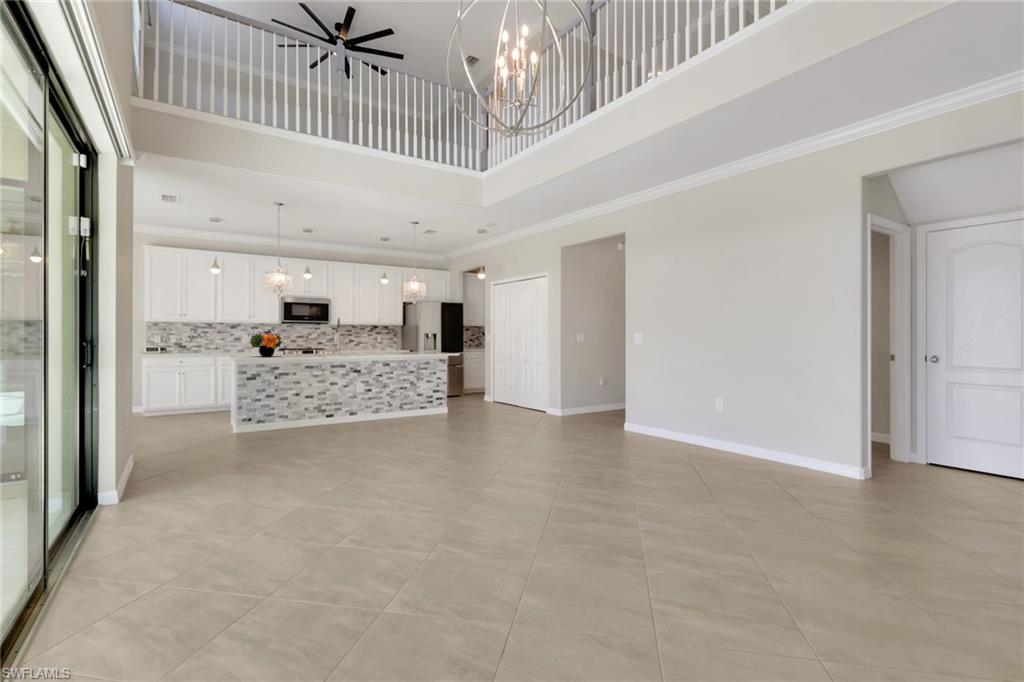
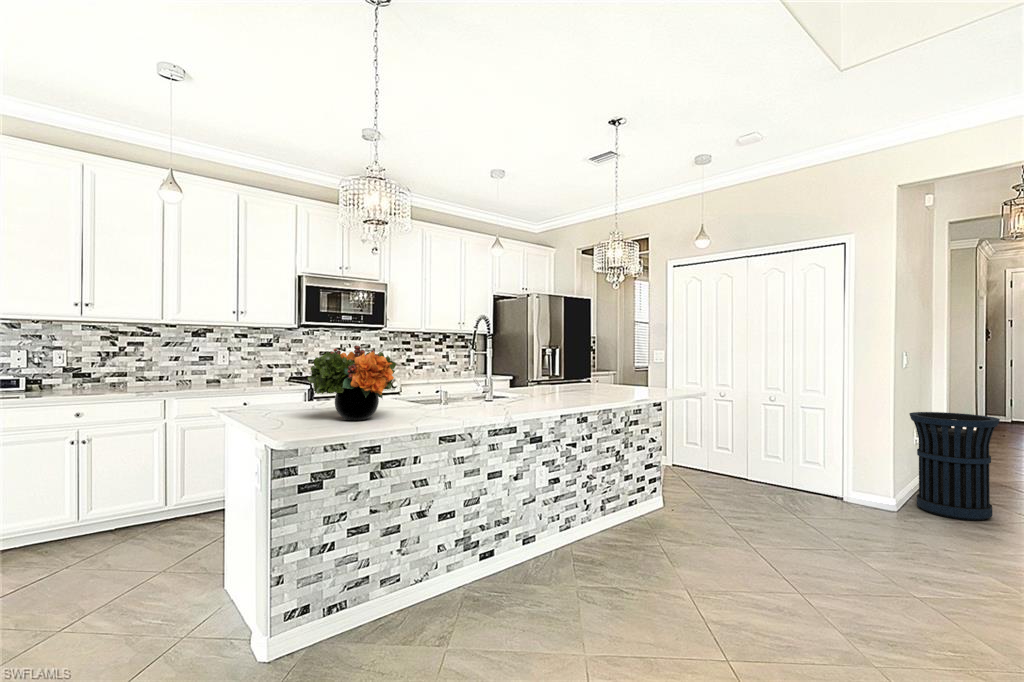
trash can: none [570,366,606,418] -> present [910,412,1000,520]

